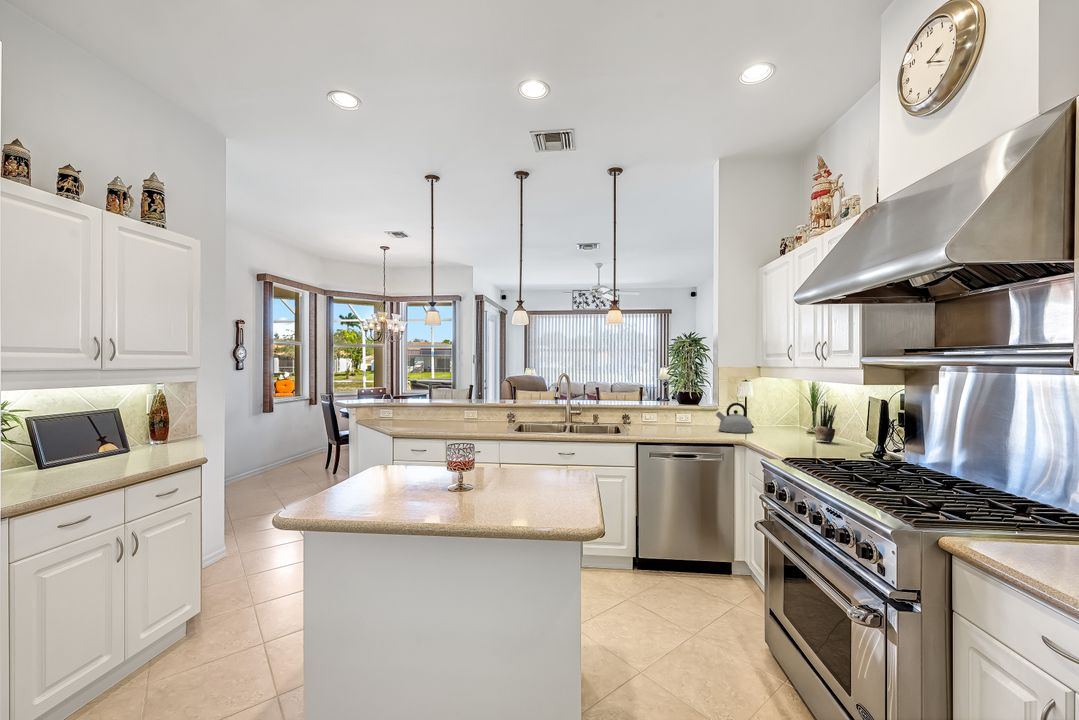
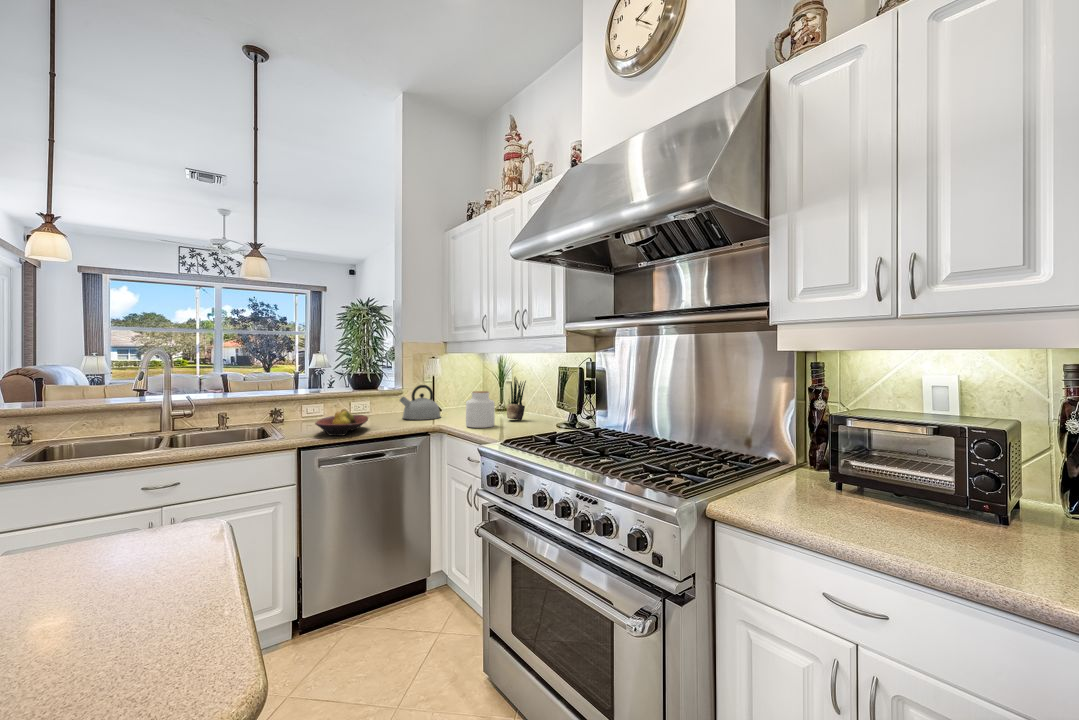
jar: none [770,412,799,446] -> present [466,391,495,428]
fruit bowl: none [647,419,687,439] -> present [315,409,368,436]

